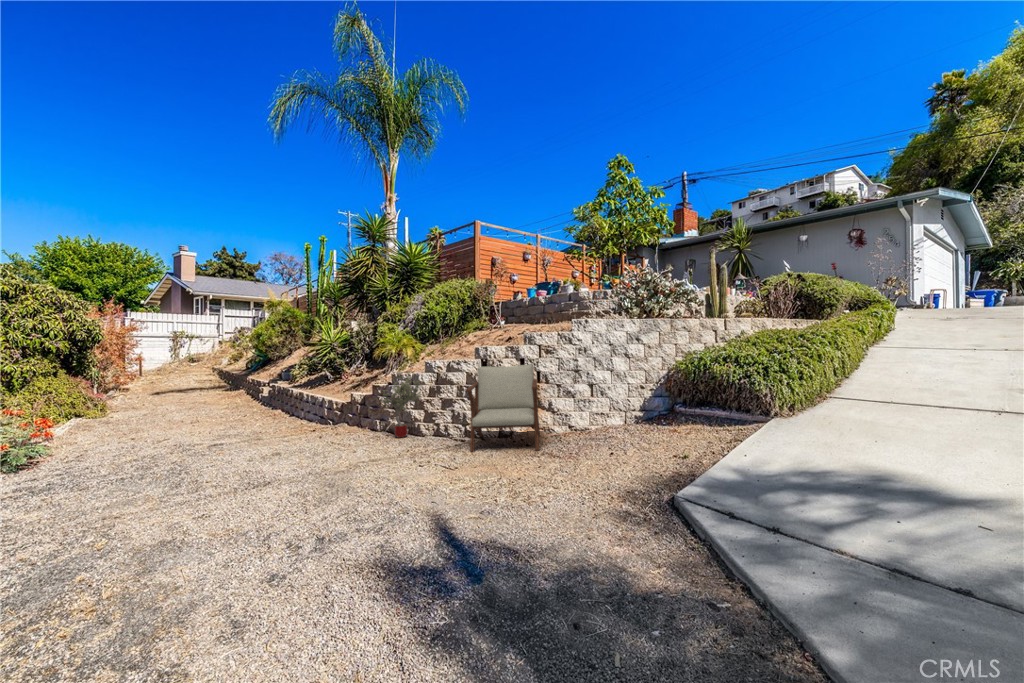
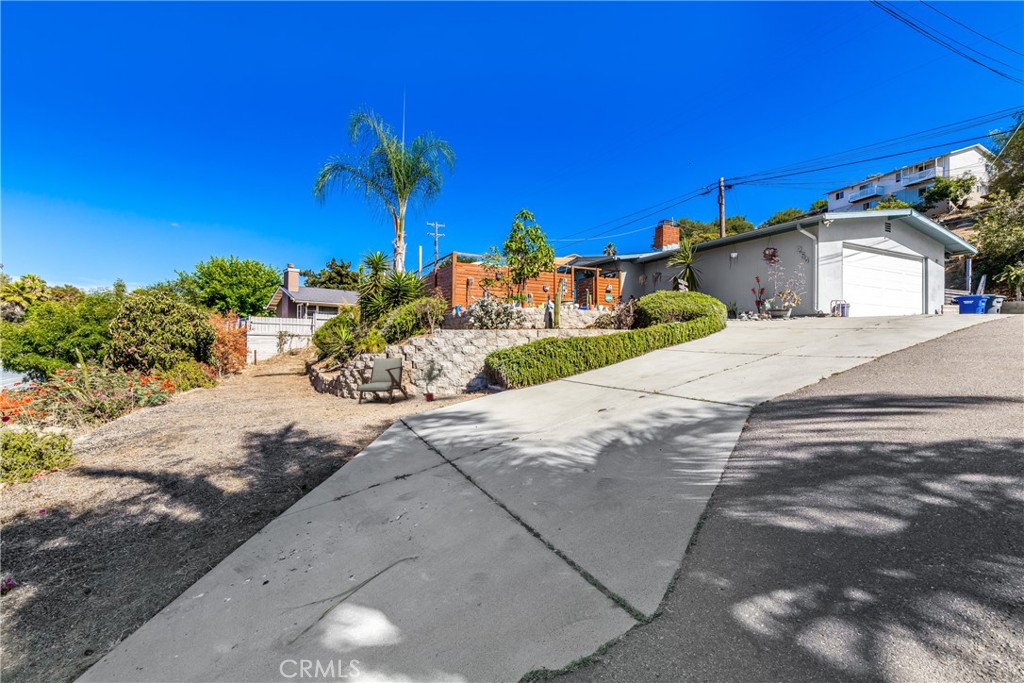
potted tree: present [380,372,421,438] -> present [414,361,443,401]

